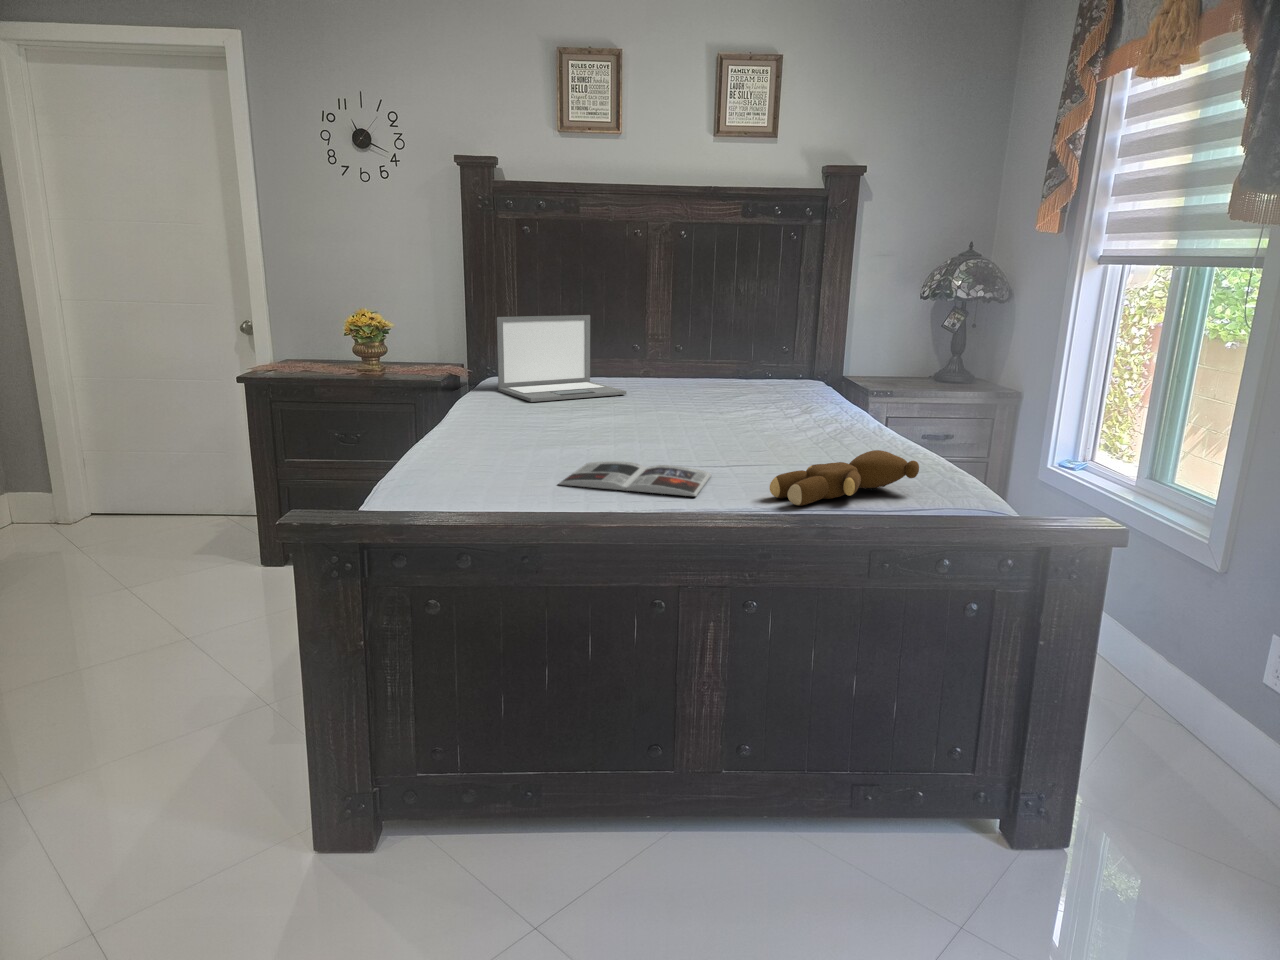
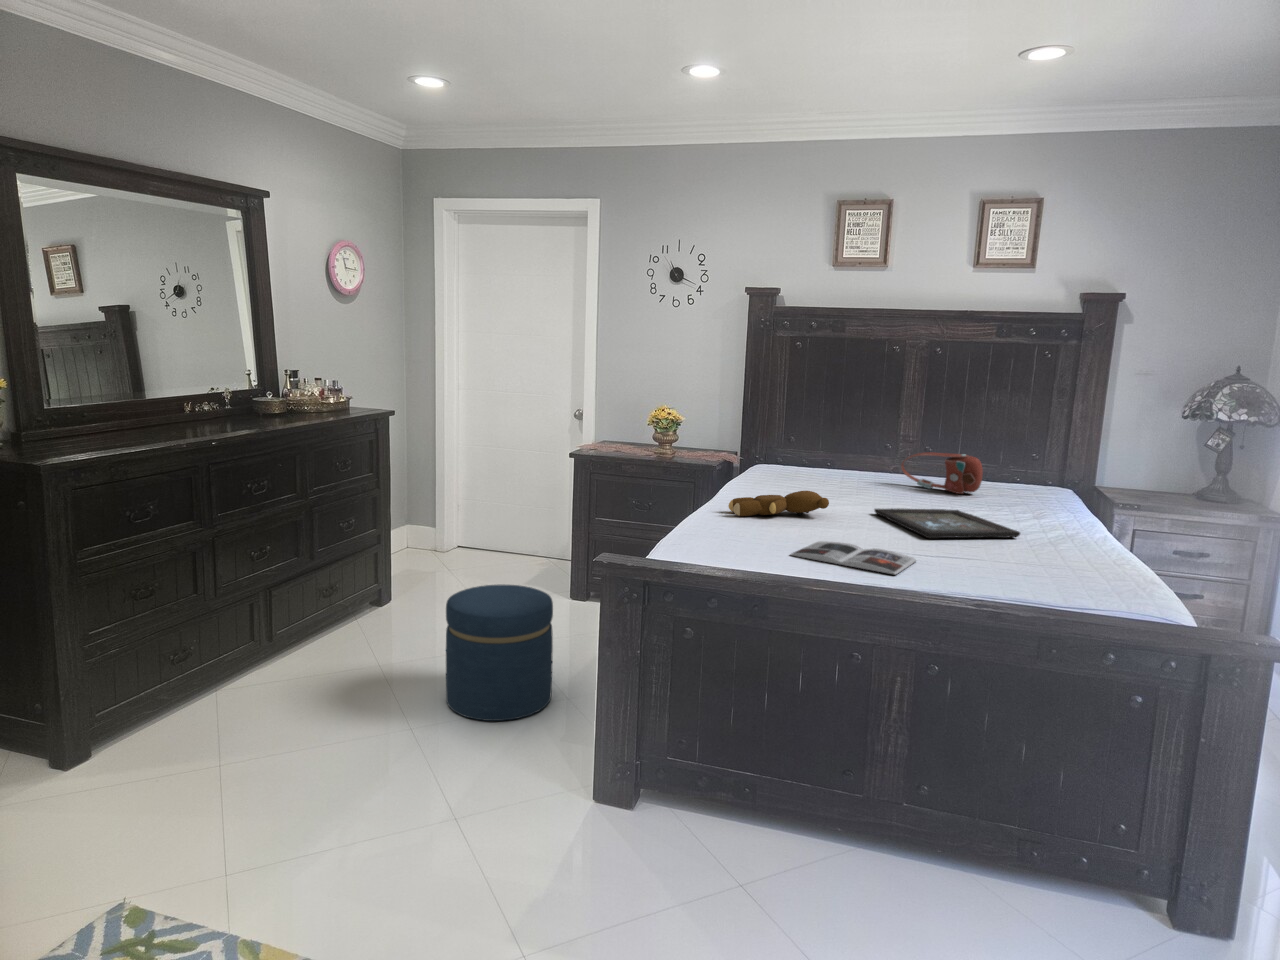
laptop: present [497,315,626,402] -> none [763,419,872,490]
handbag: none [655,347,743,393] -> present [901,452,983,494]
tray: none [640,410,806,446] -> present [874,509,1020,538]
teddy bear: present [770,450,919,506] -> present [728,491,829,516]
ottoman: none [59,562,246,761] -> present [446,585,553,721]

